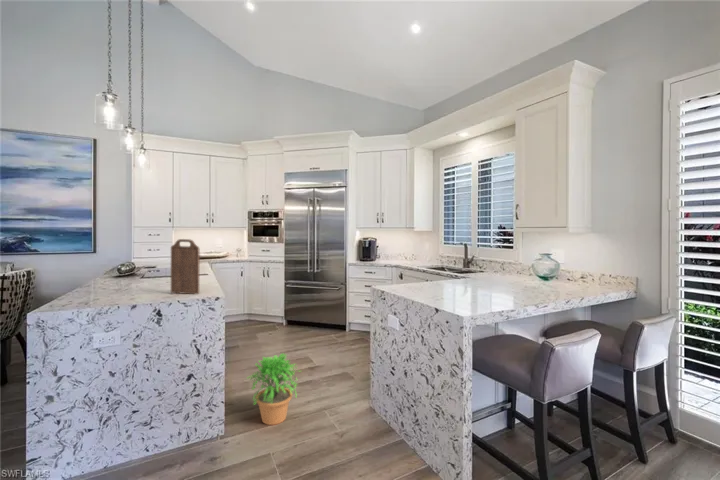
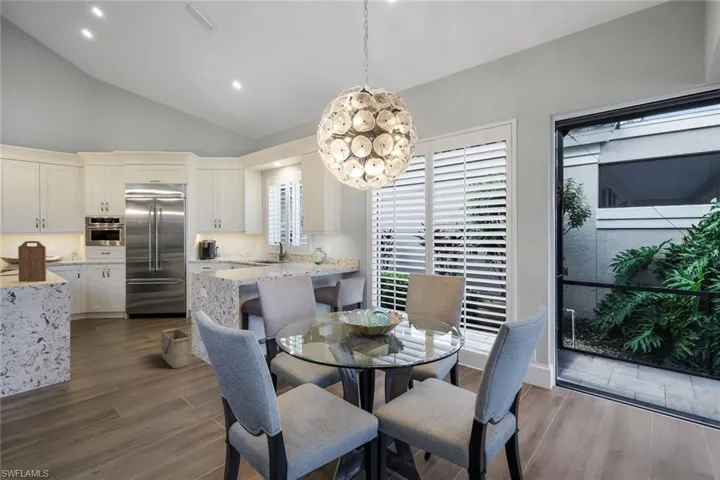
potted plant: present [251,354,297,425] -> none [88,321,137,372]
basket: none [332,366,376,438] -> present [161,328,190,368]

